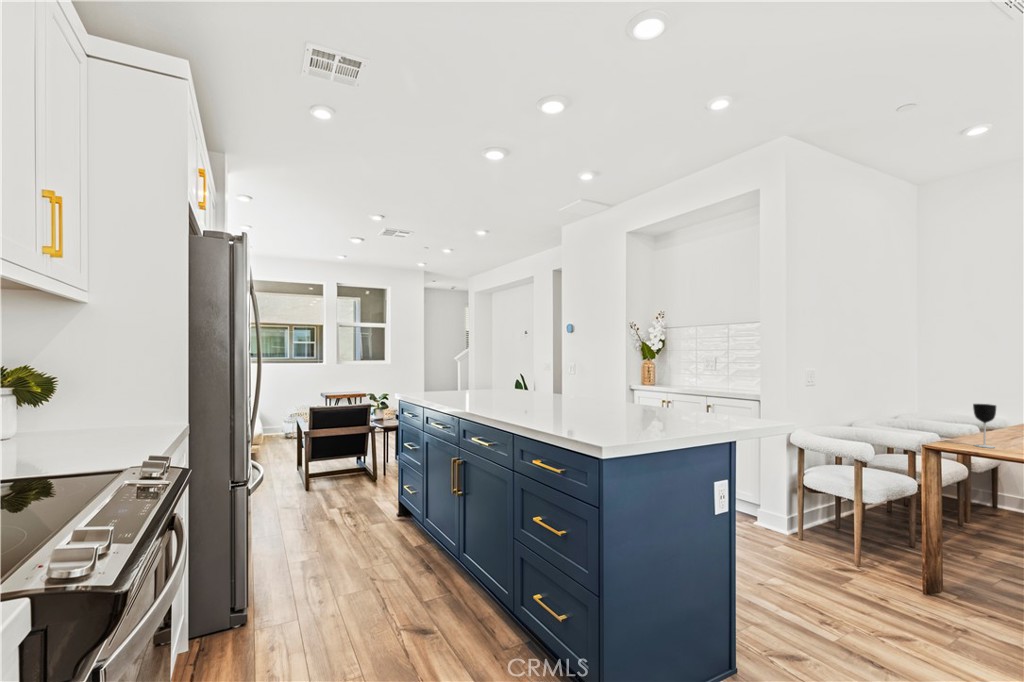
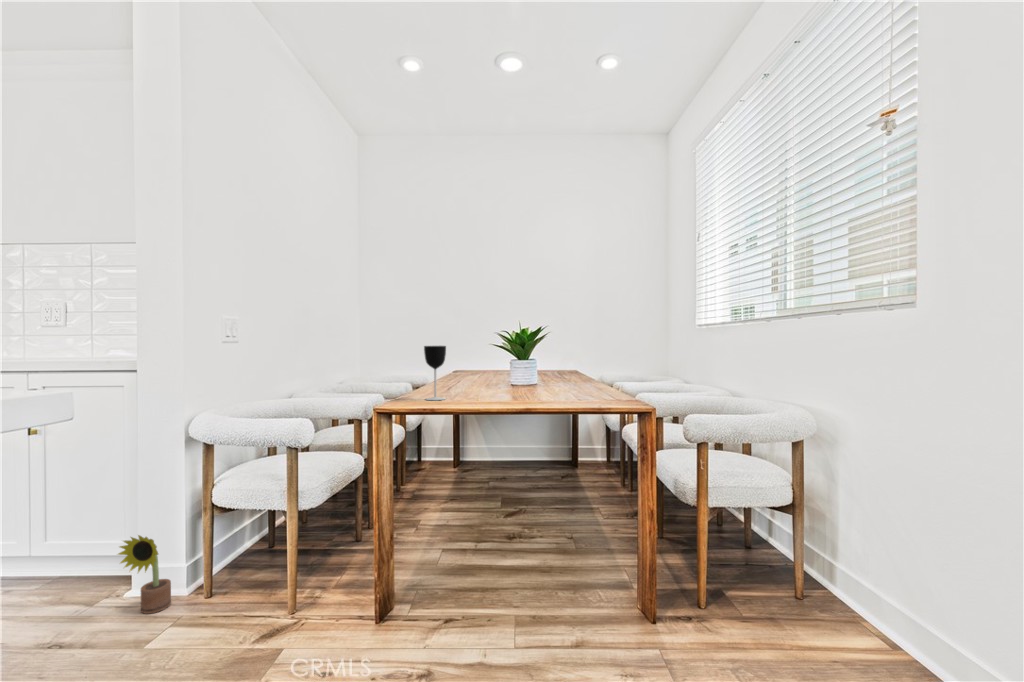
decorative plant: none [753,490,779,537] -> present [119,535,171,614]

